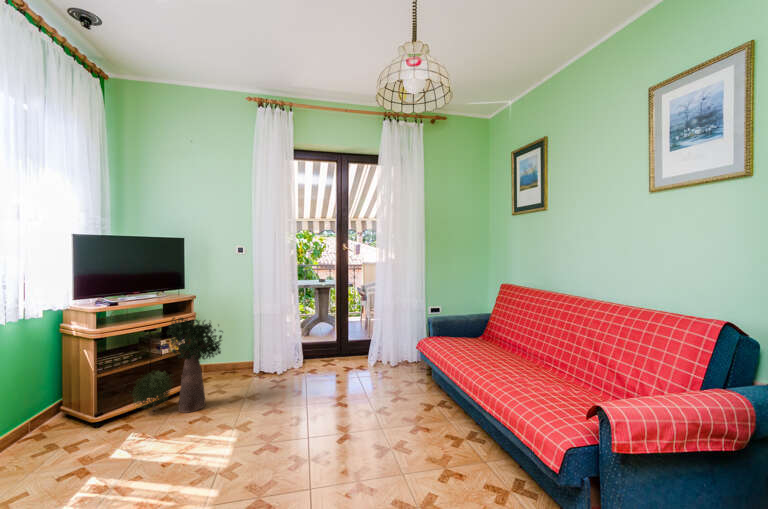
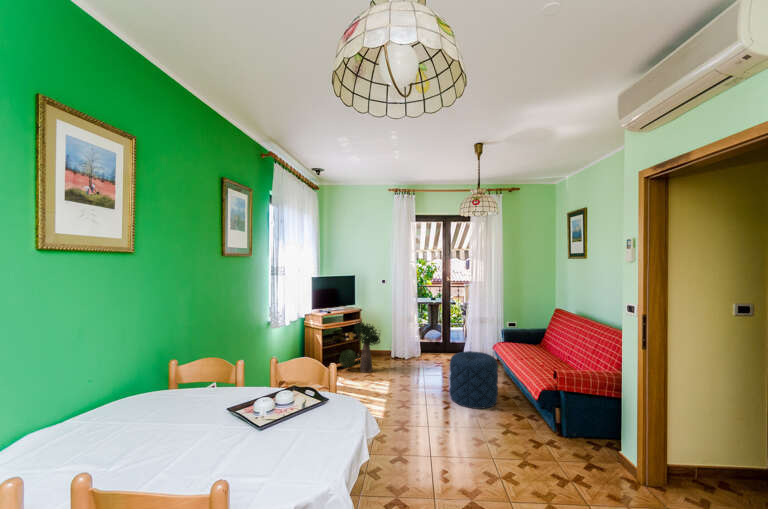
pouf: none [339,357,431,481] -> present [449,351,498,409]

